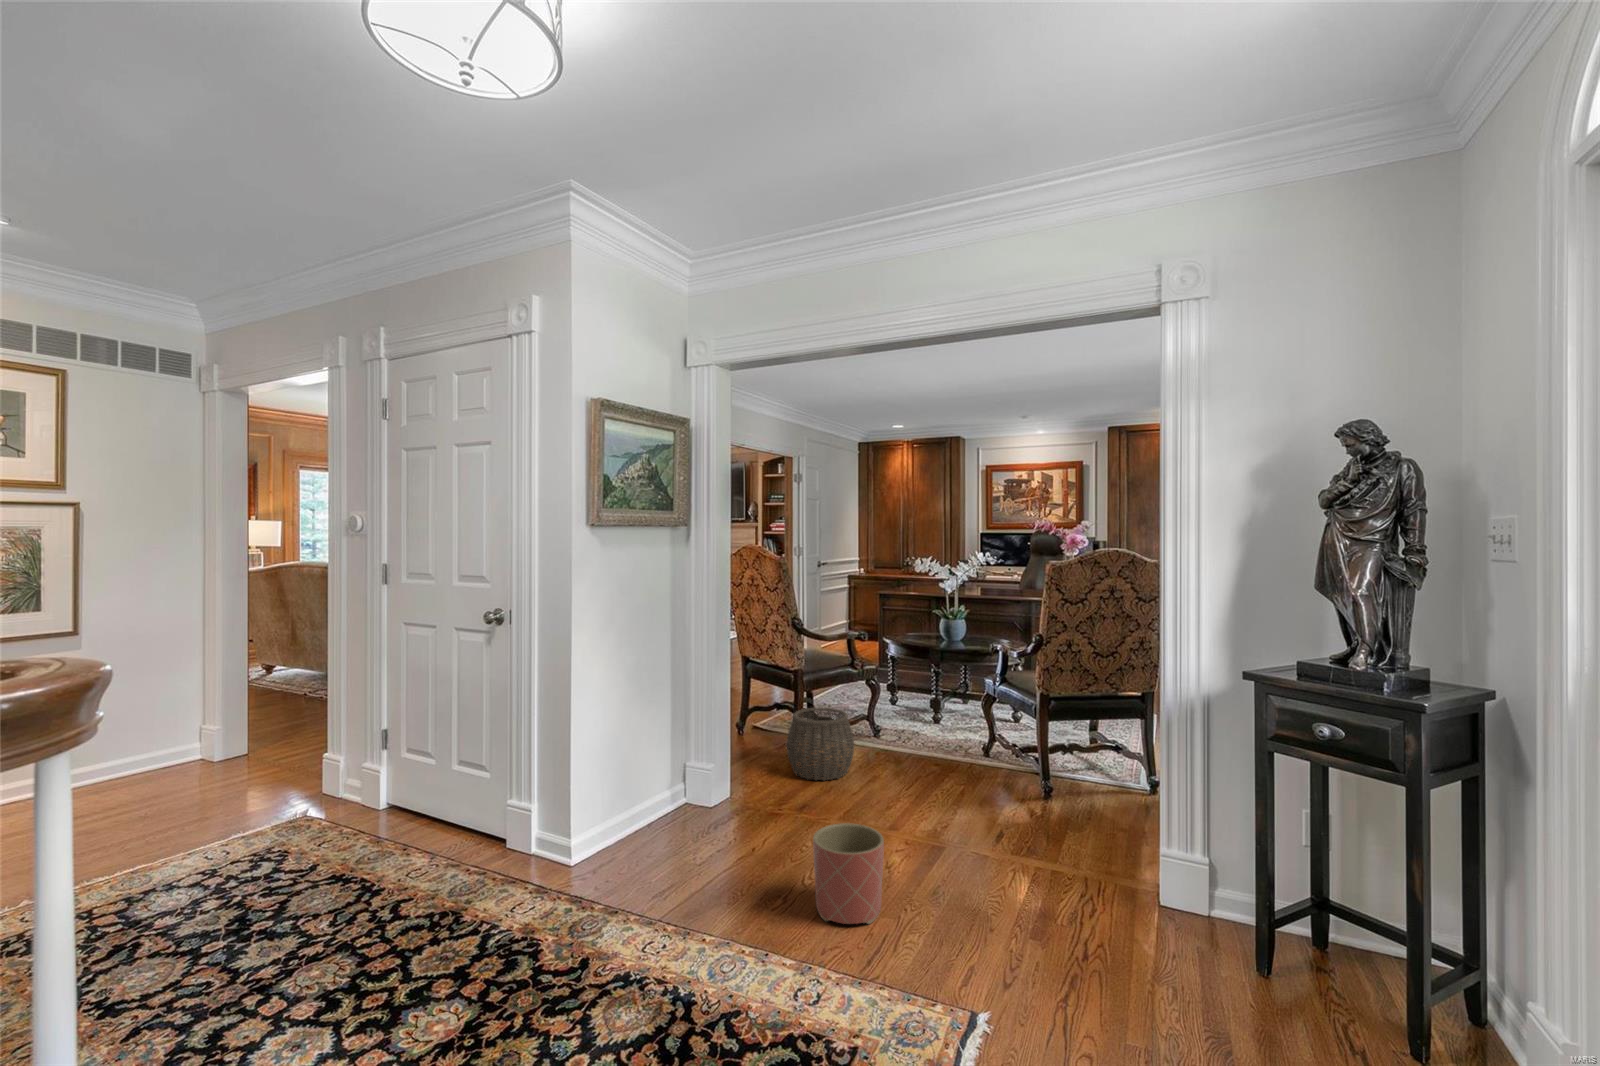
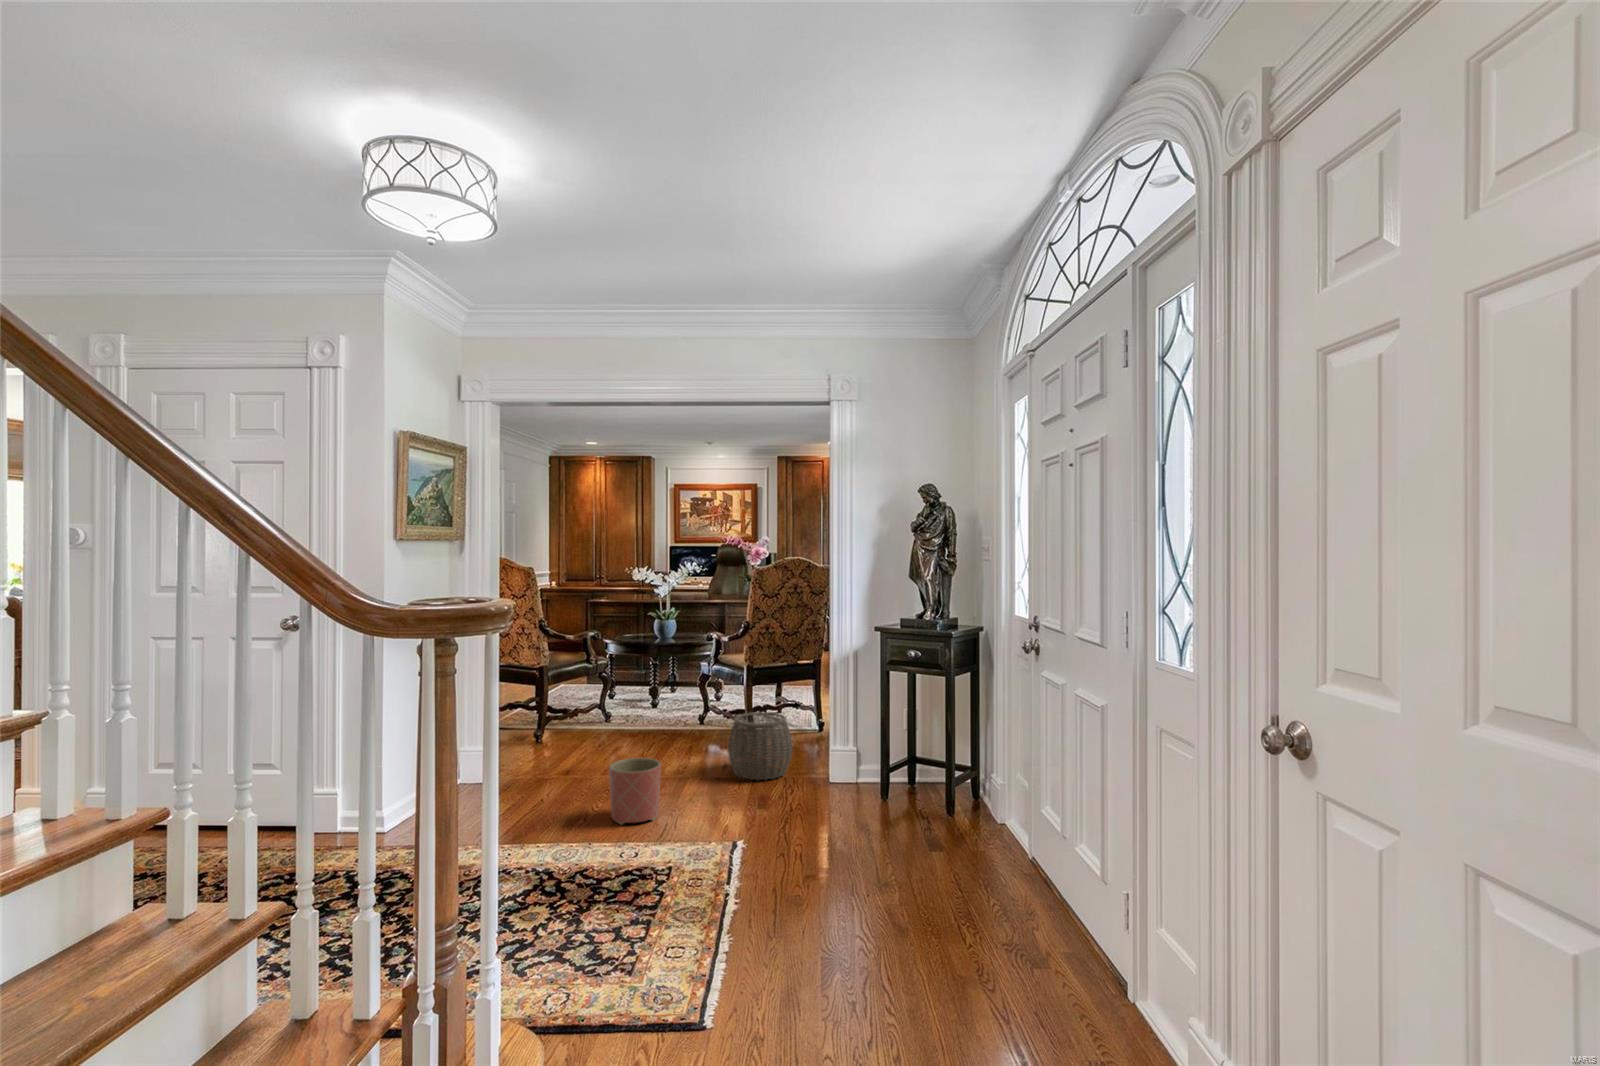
woven basket: present [787,708,854,781] -> present [728,712,793,780]

